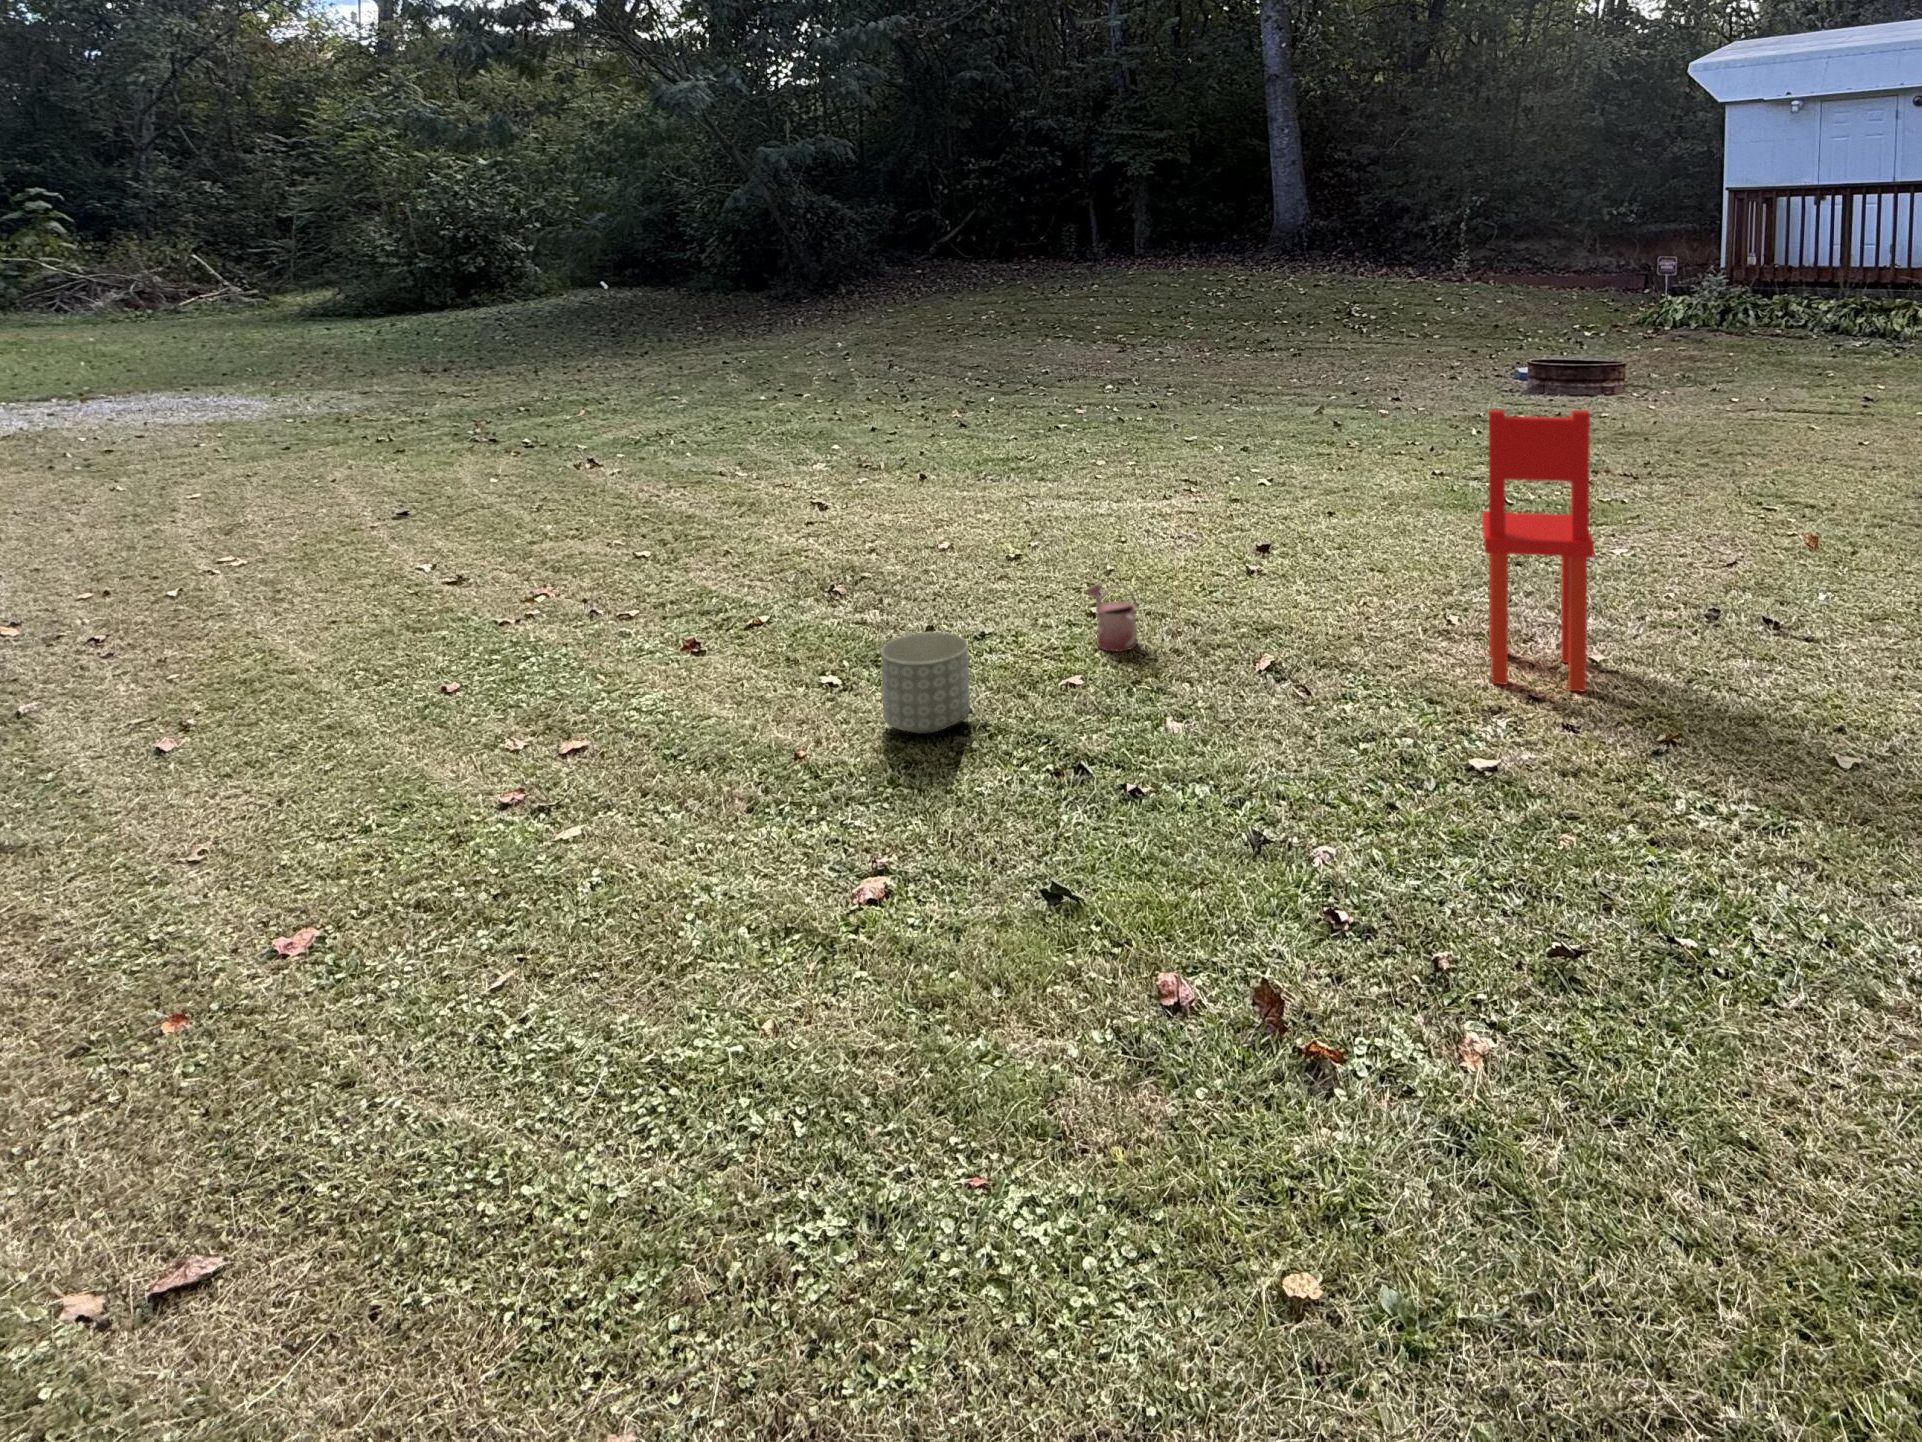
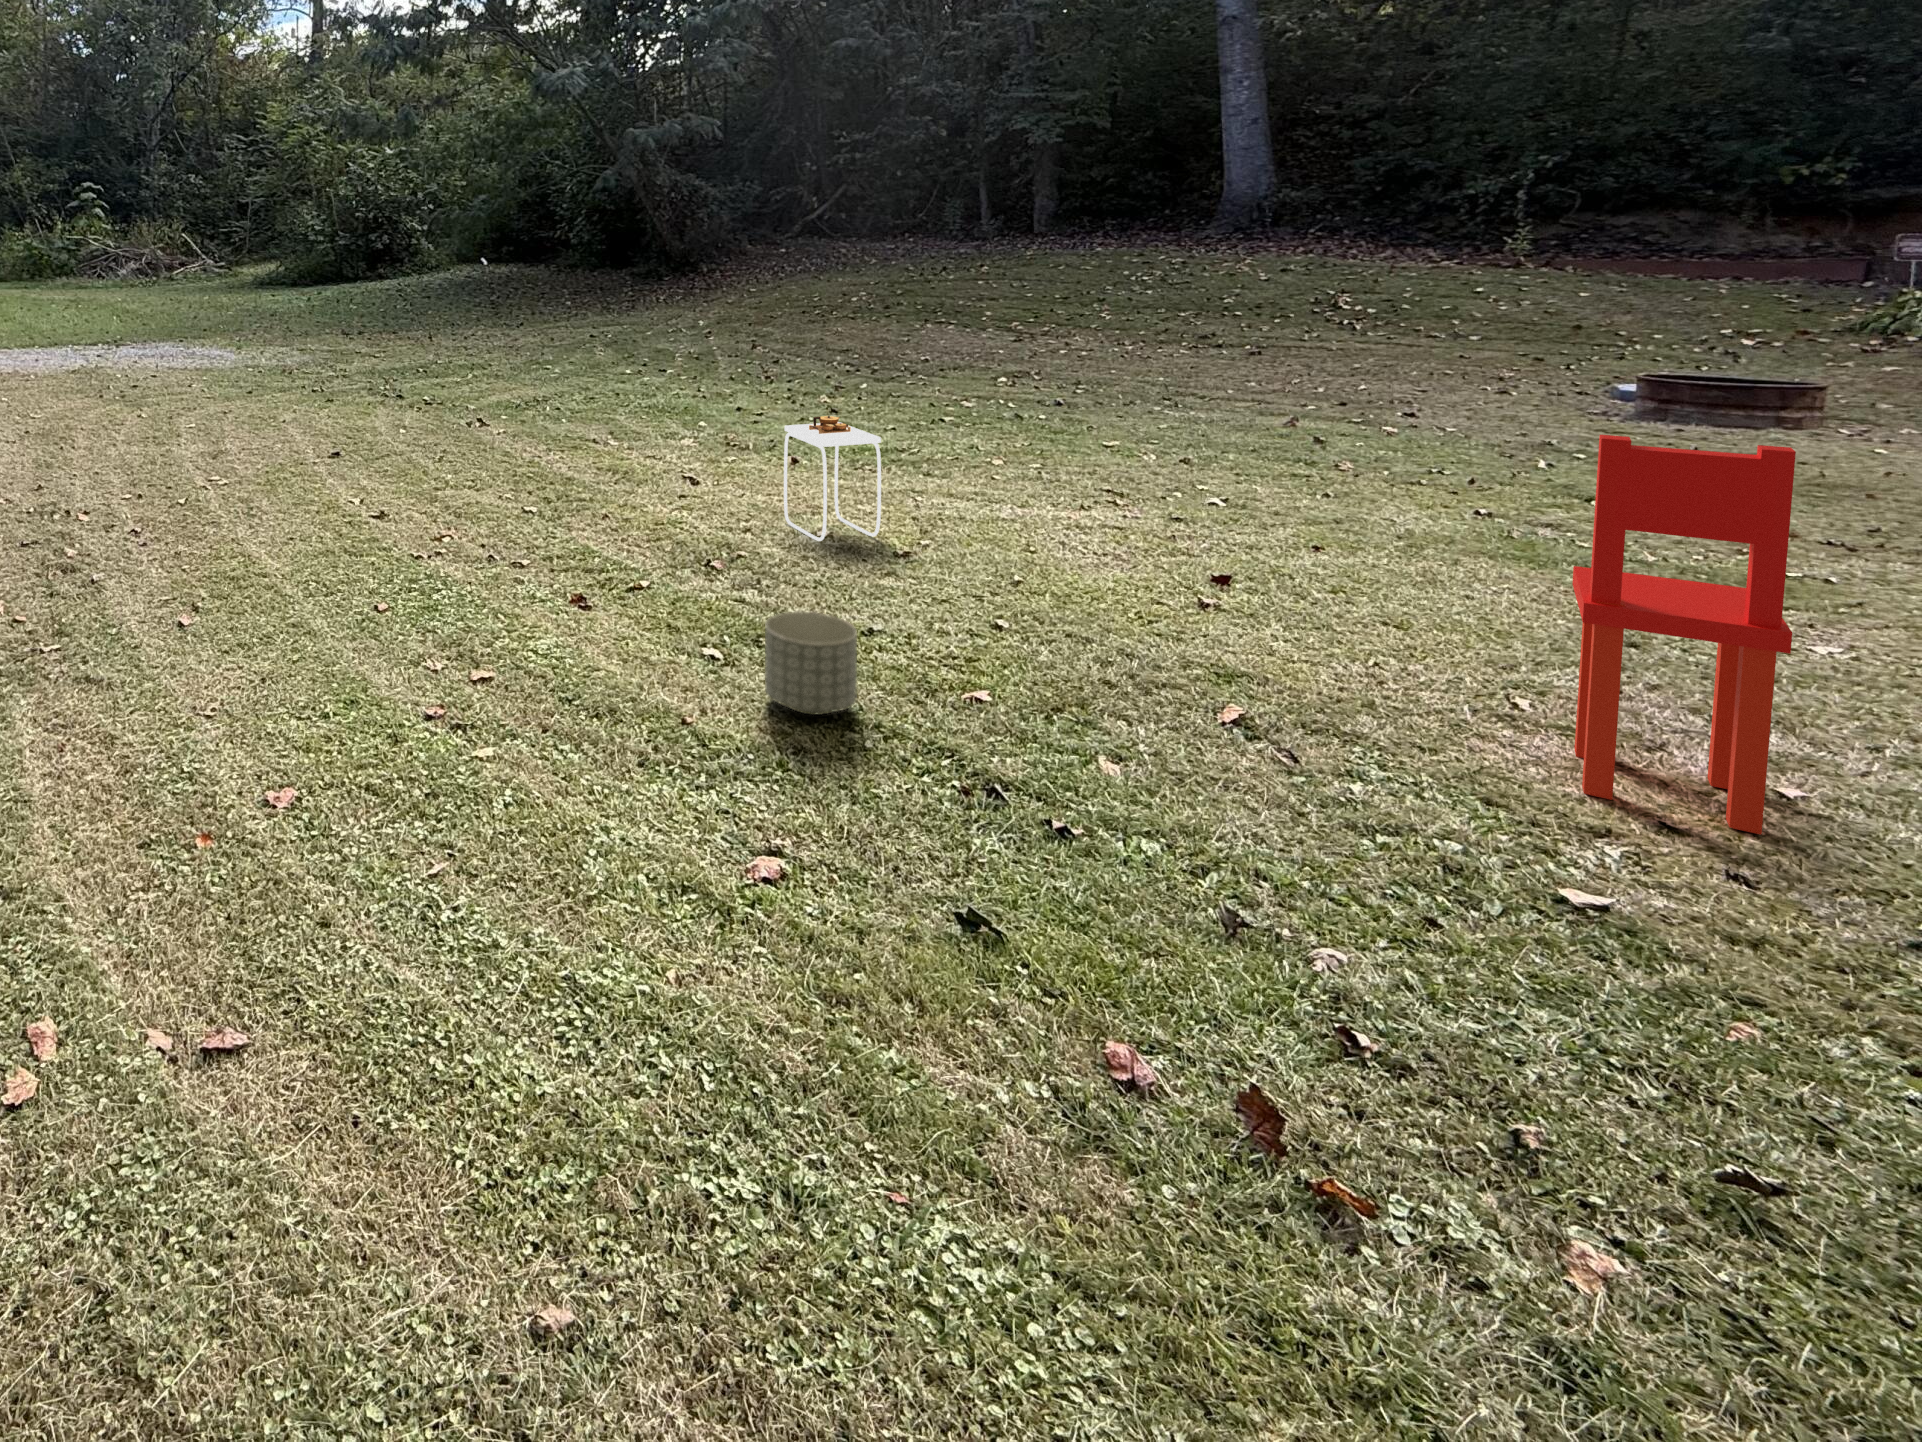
side table: none [912,439,1003,563] -> present [784,416,881,541]
watering can: present [1087,585,1137,652] -> none [986,587,1051,665]

